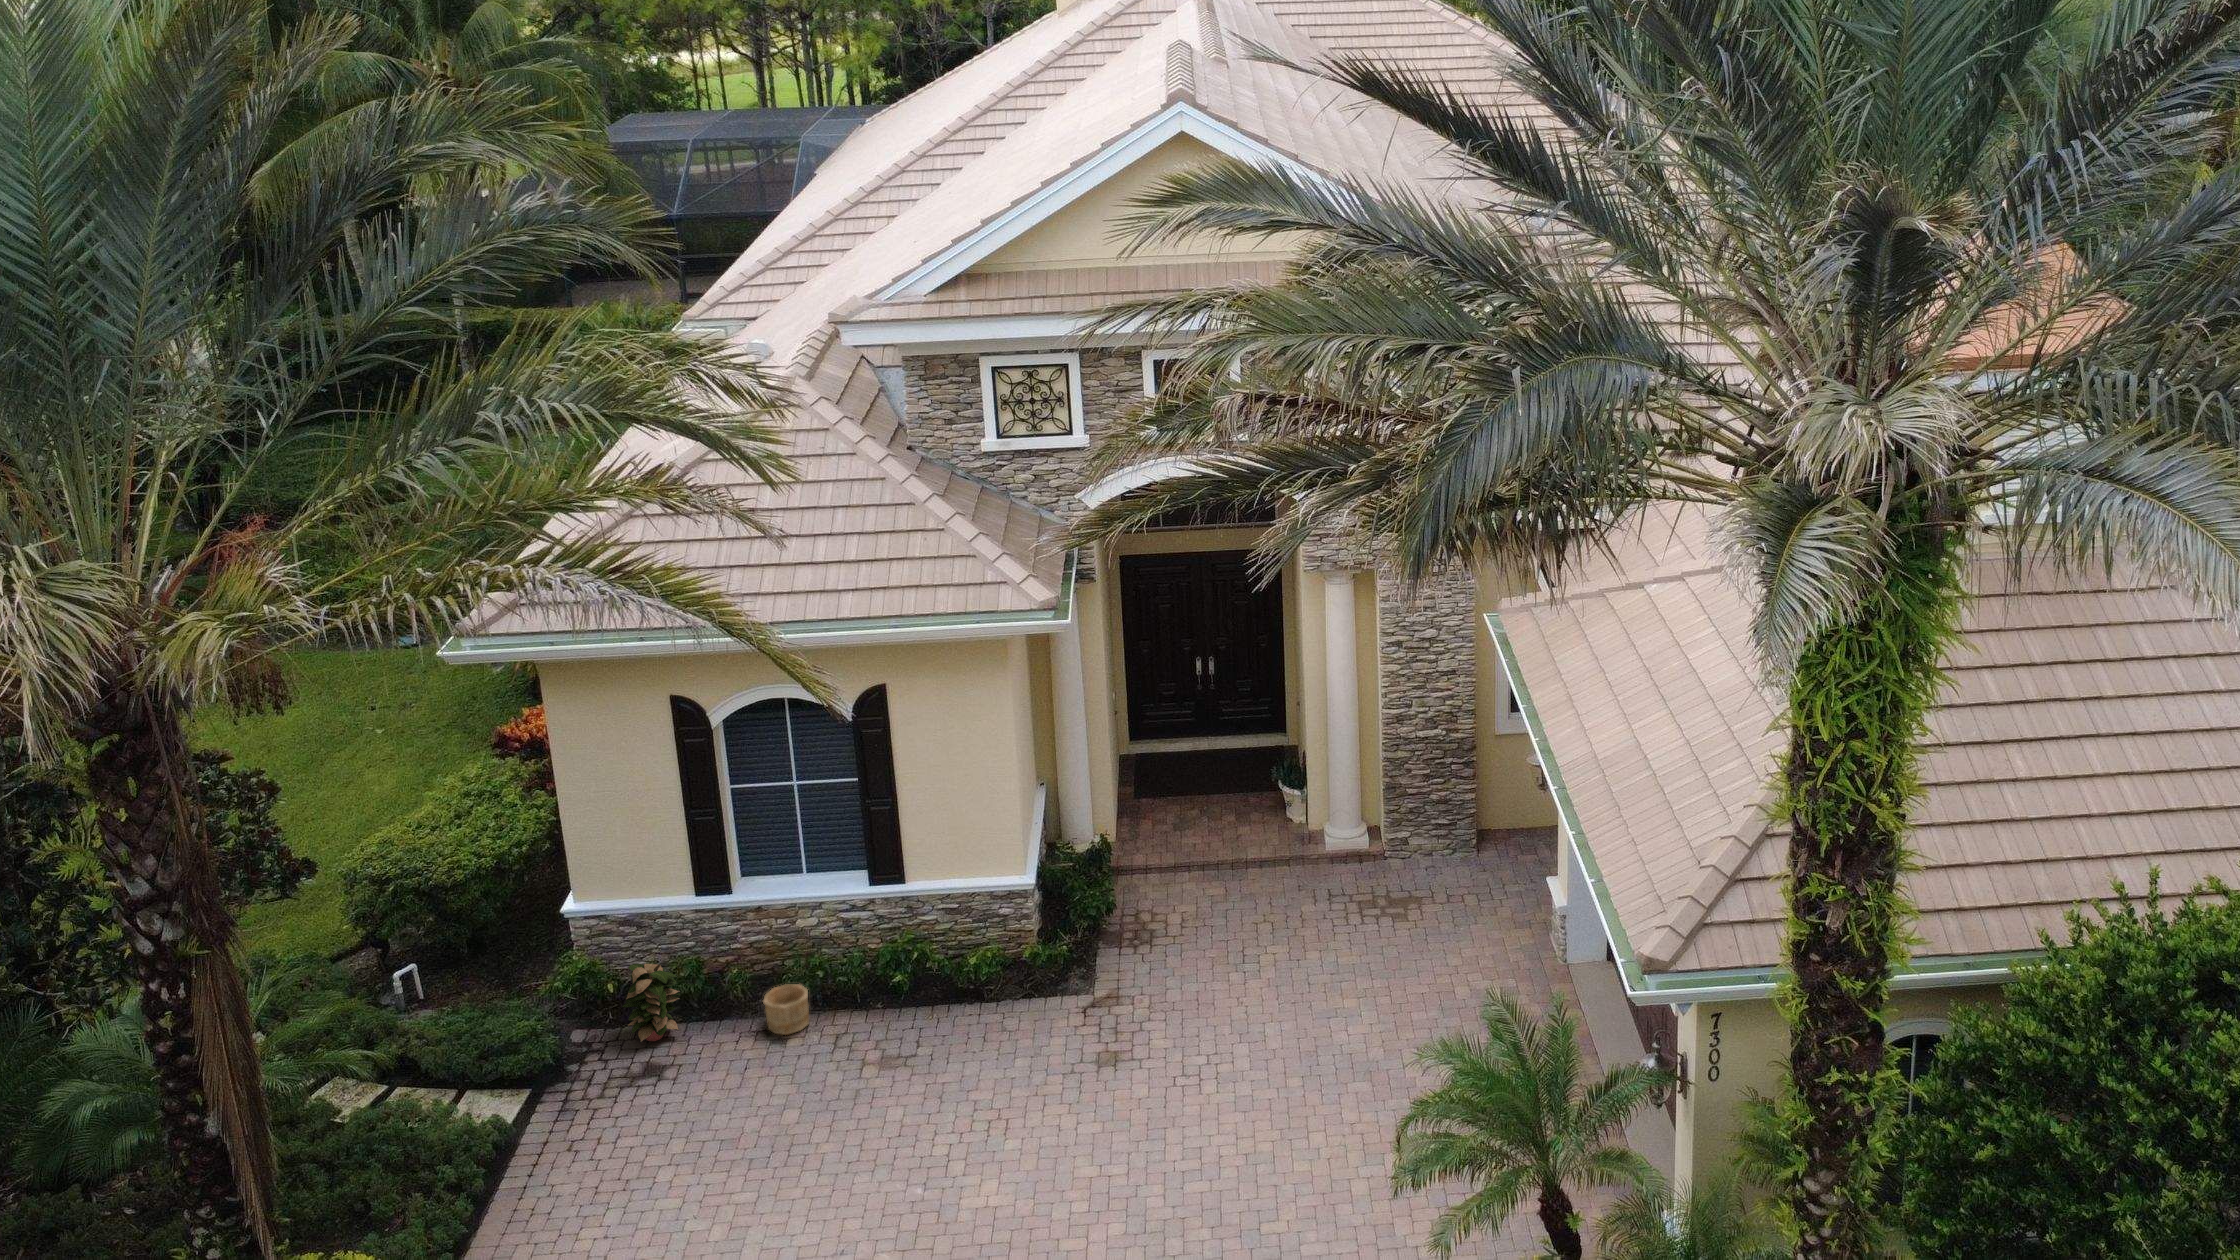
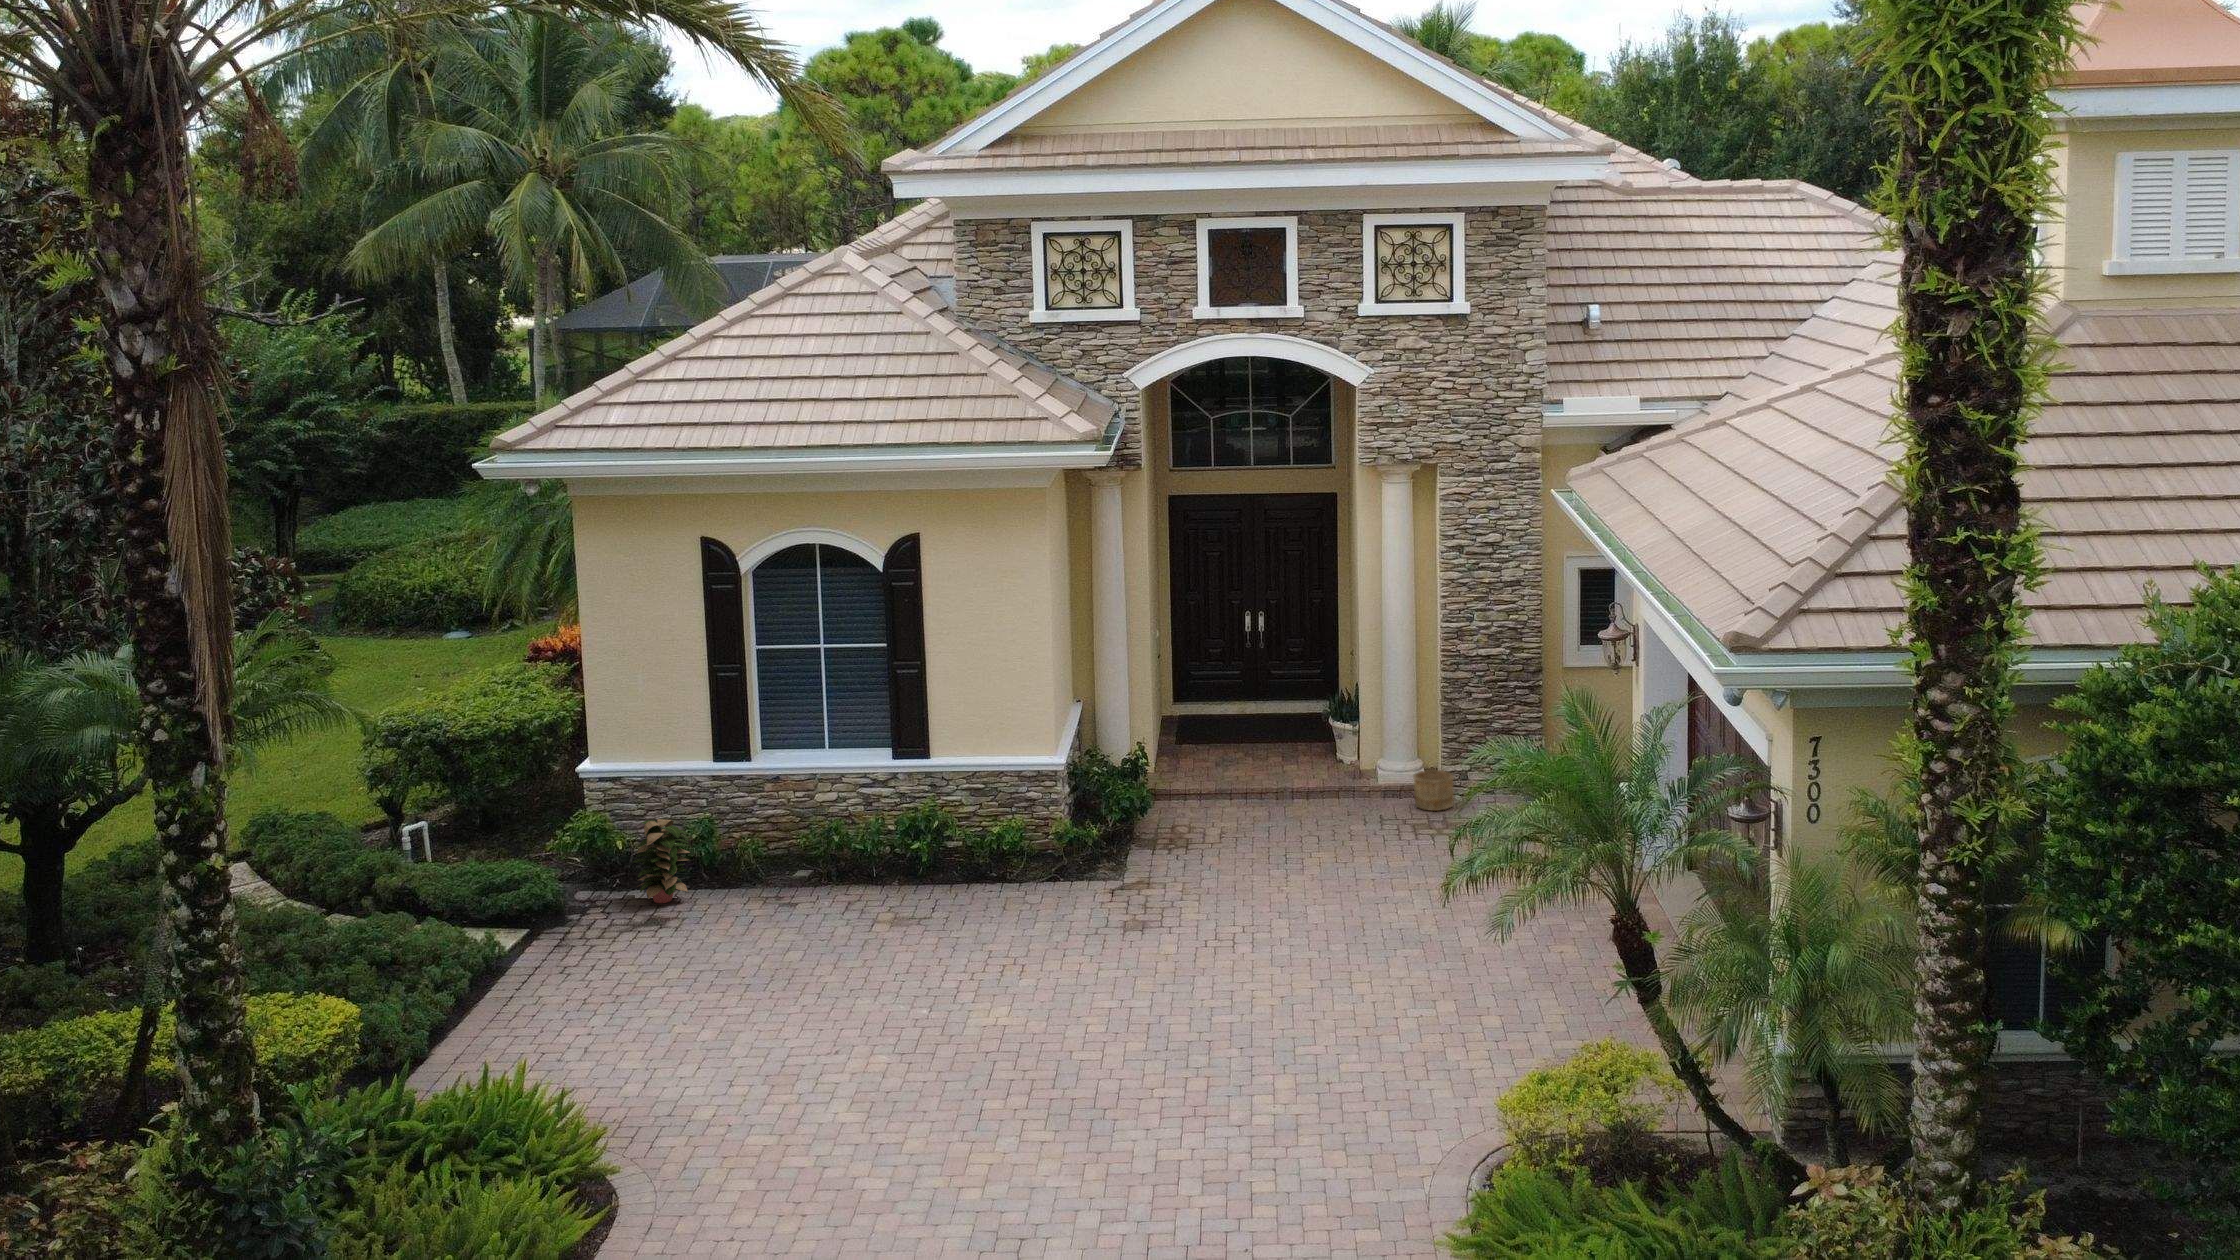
wooden bucket: present [763,984,809,1035] -> present [1413,770,1454,811]

